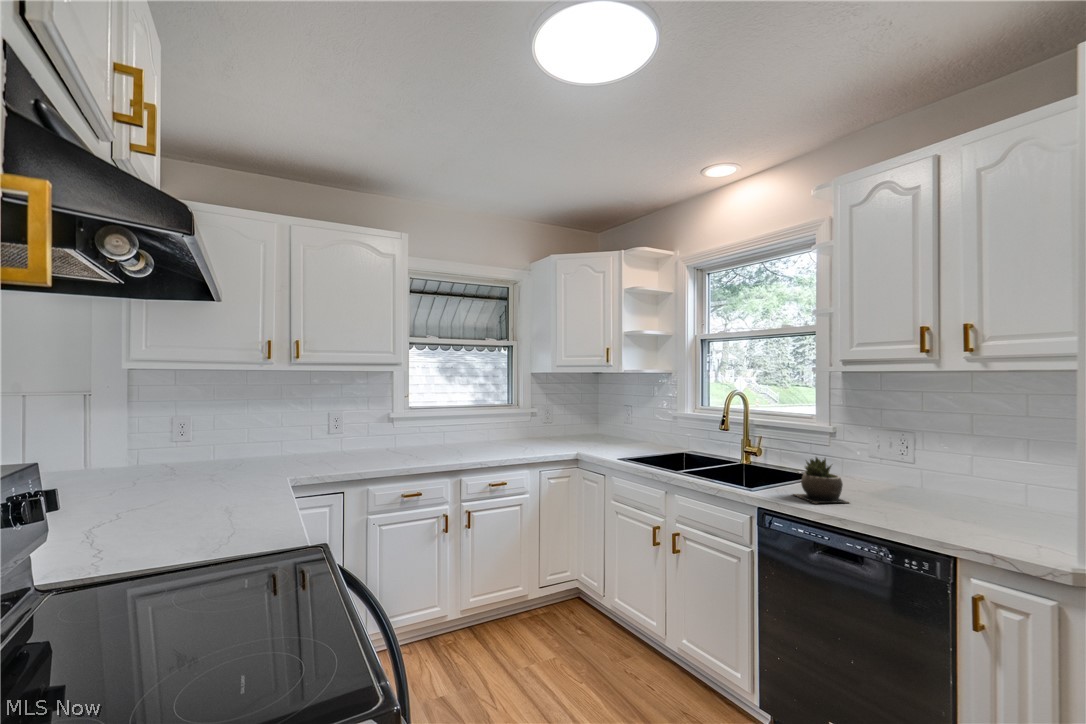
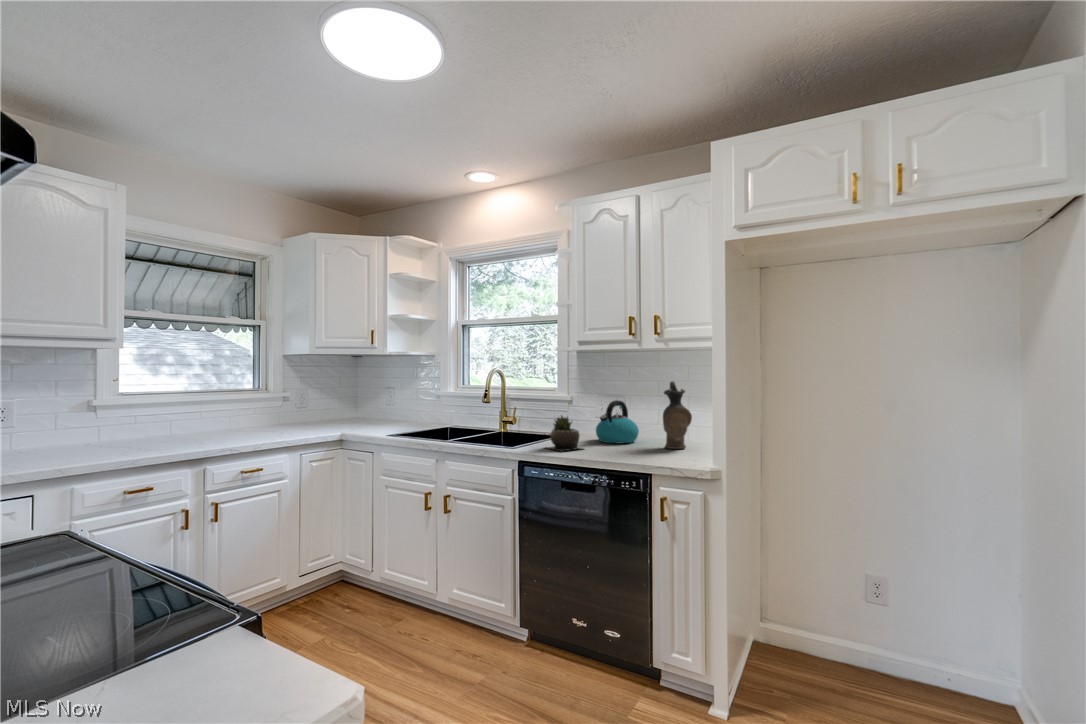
ceramic pitcher: none [979,419,1032,519] -> present [663,381,692,449]
kettle: none [870,439,939,499] -> present [596,400,639,443]

